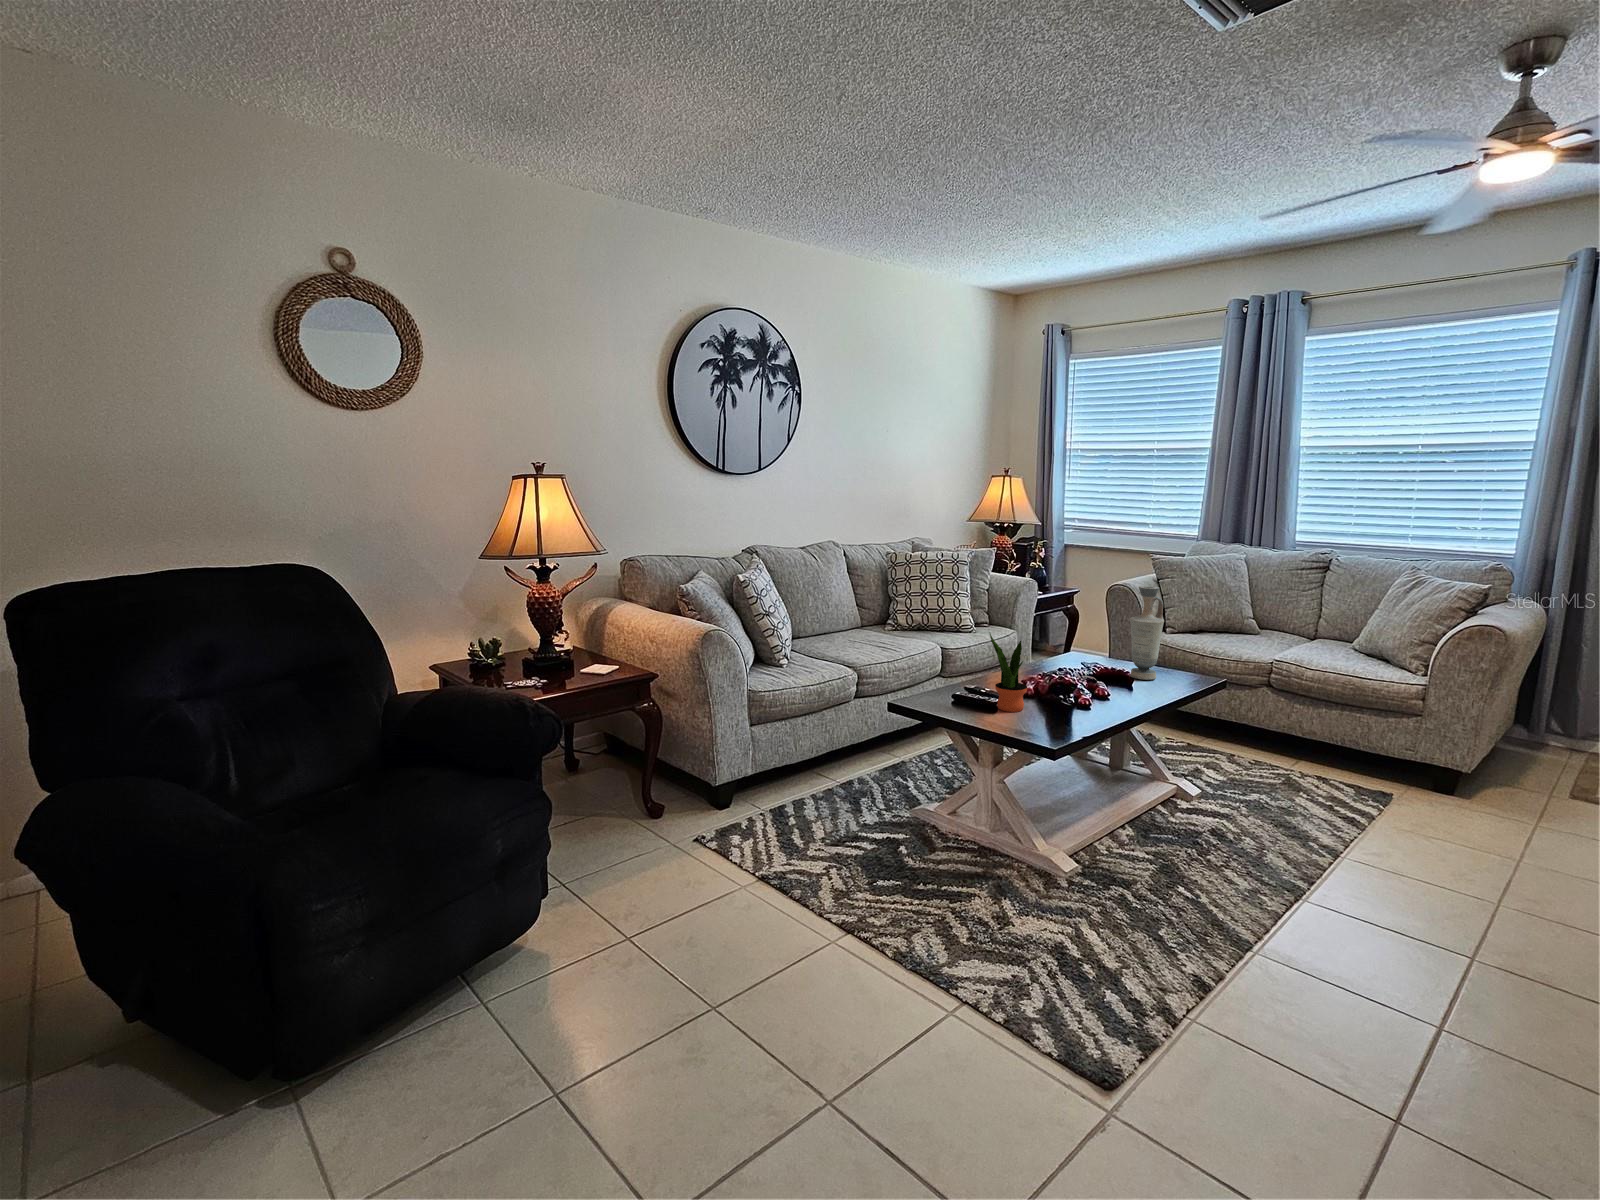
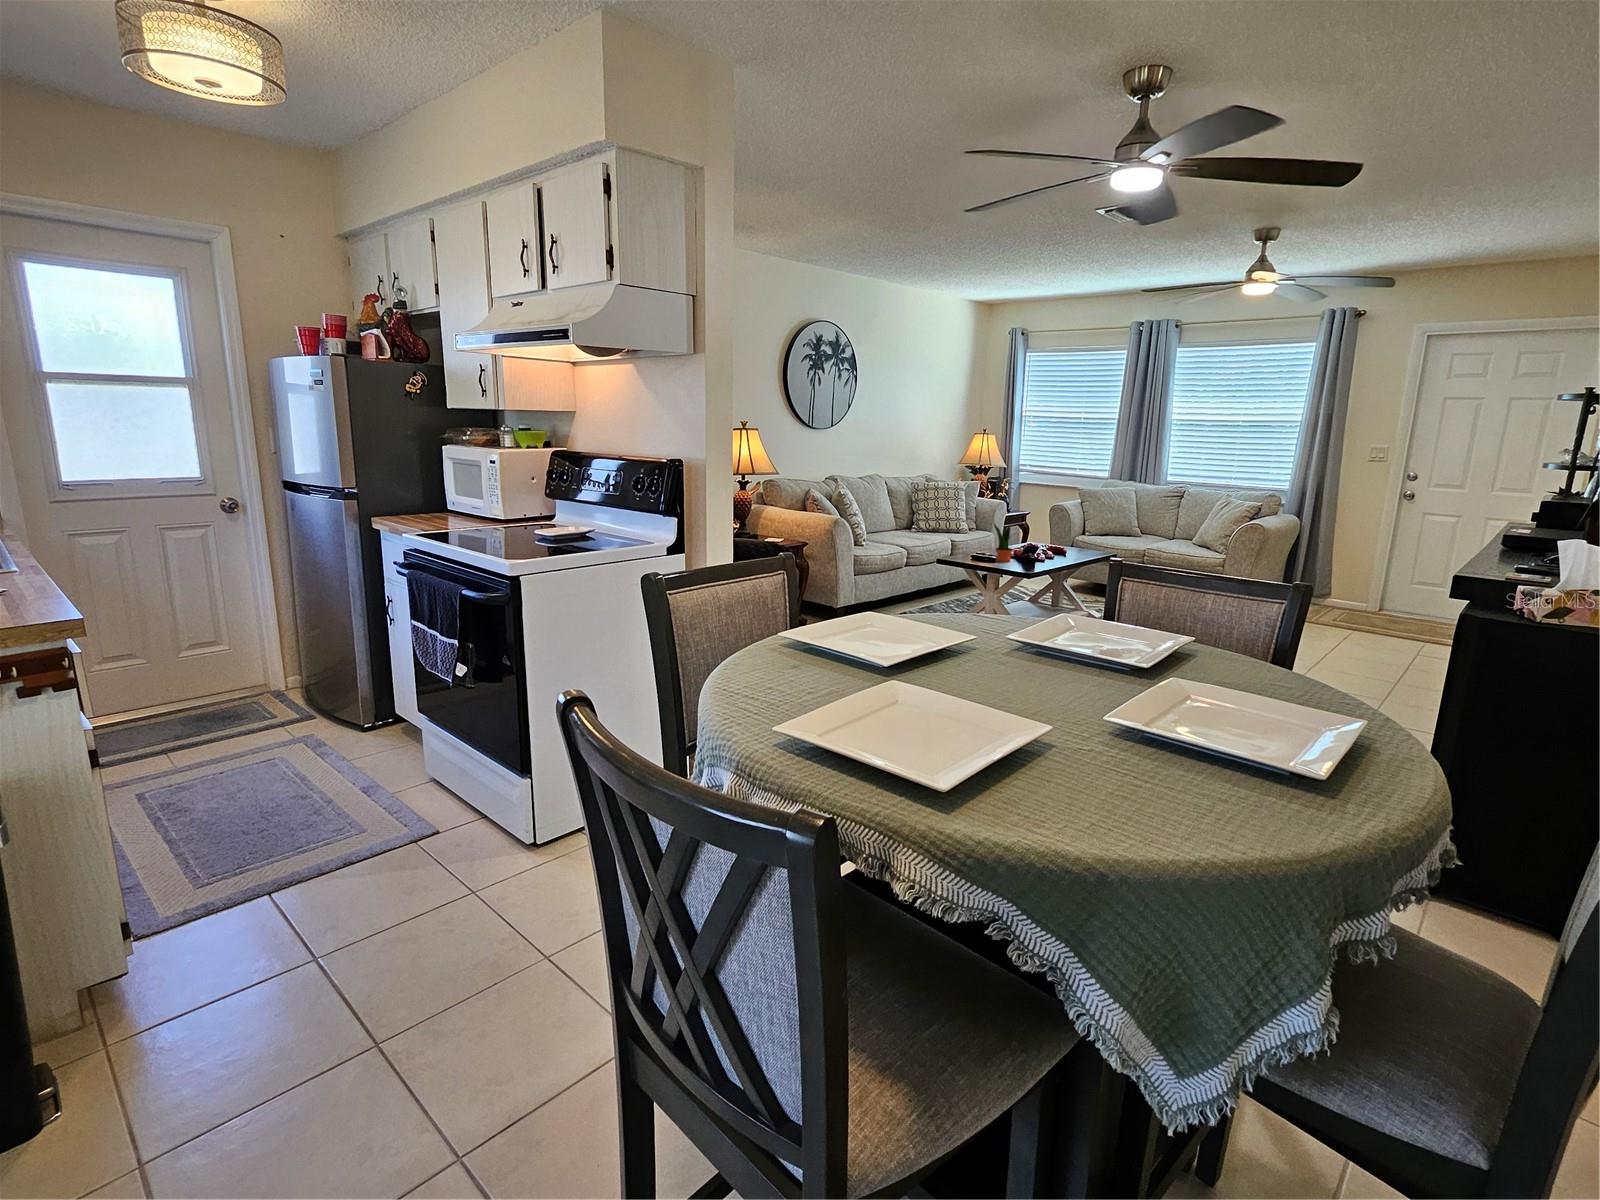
vase: present [1130,586,1164,680] -> none [1065,499,1084,552]

